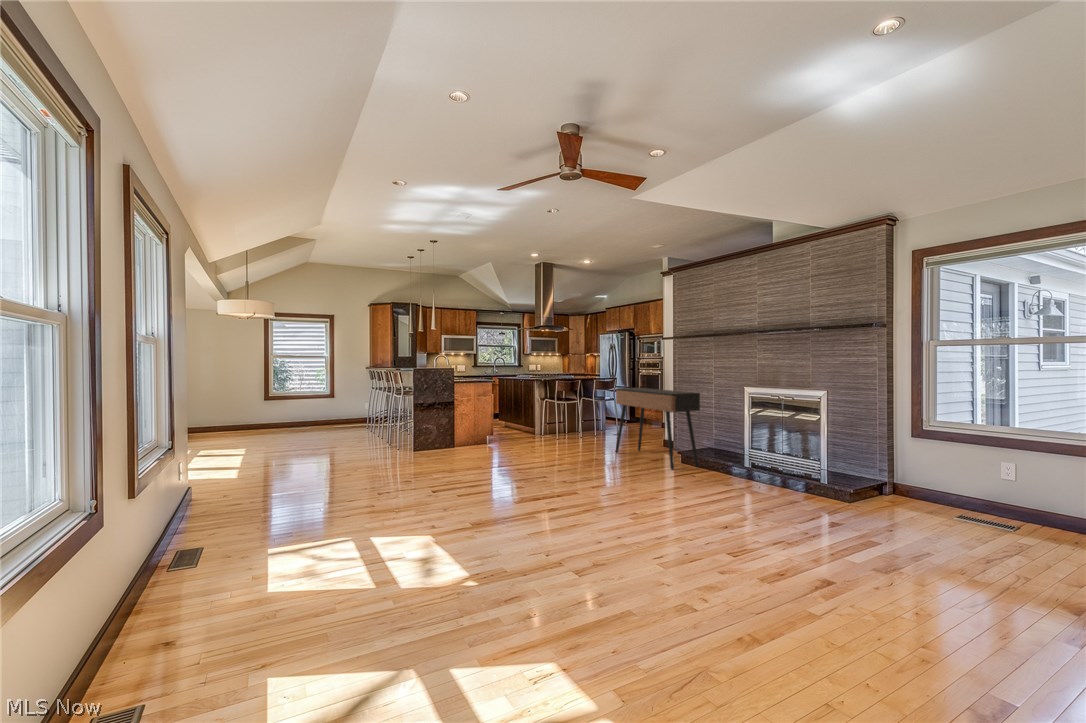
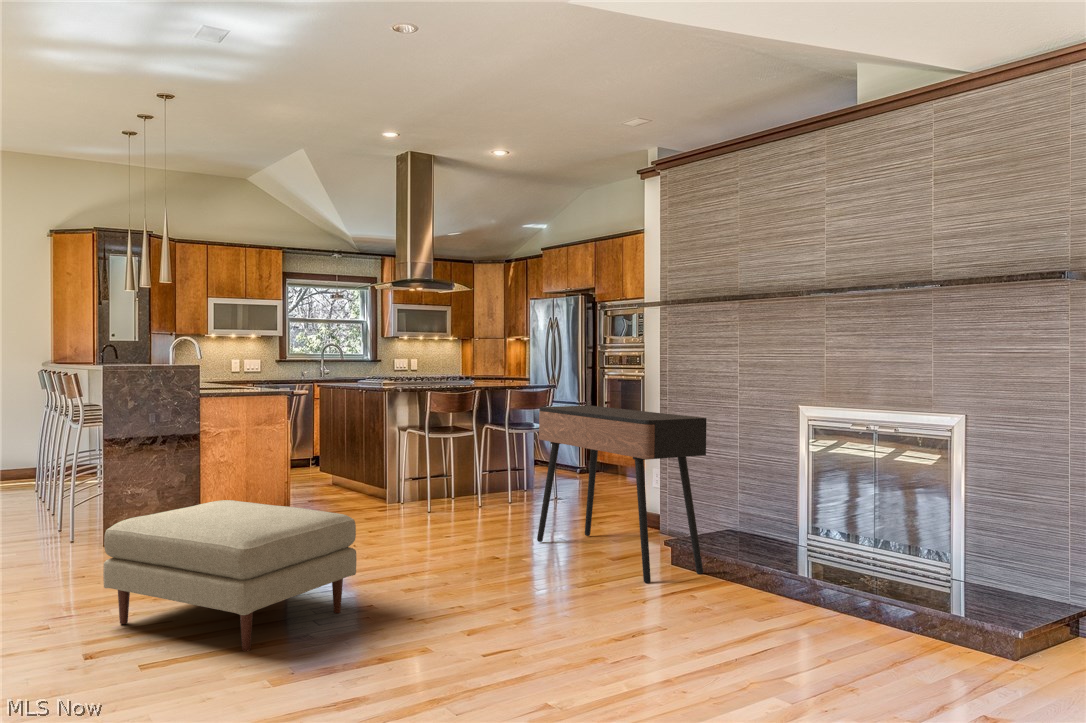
ottoman: none [437,429,542,491] -> present [103,500,357,651]

